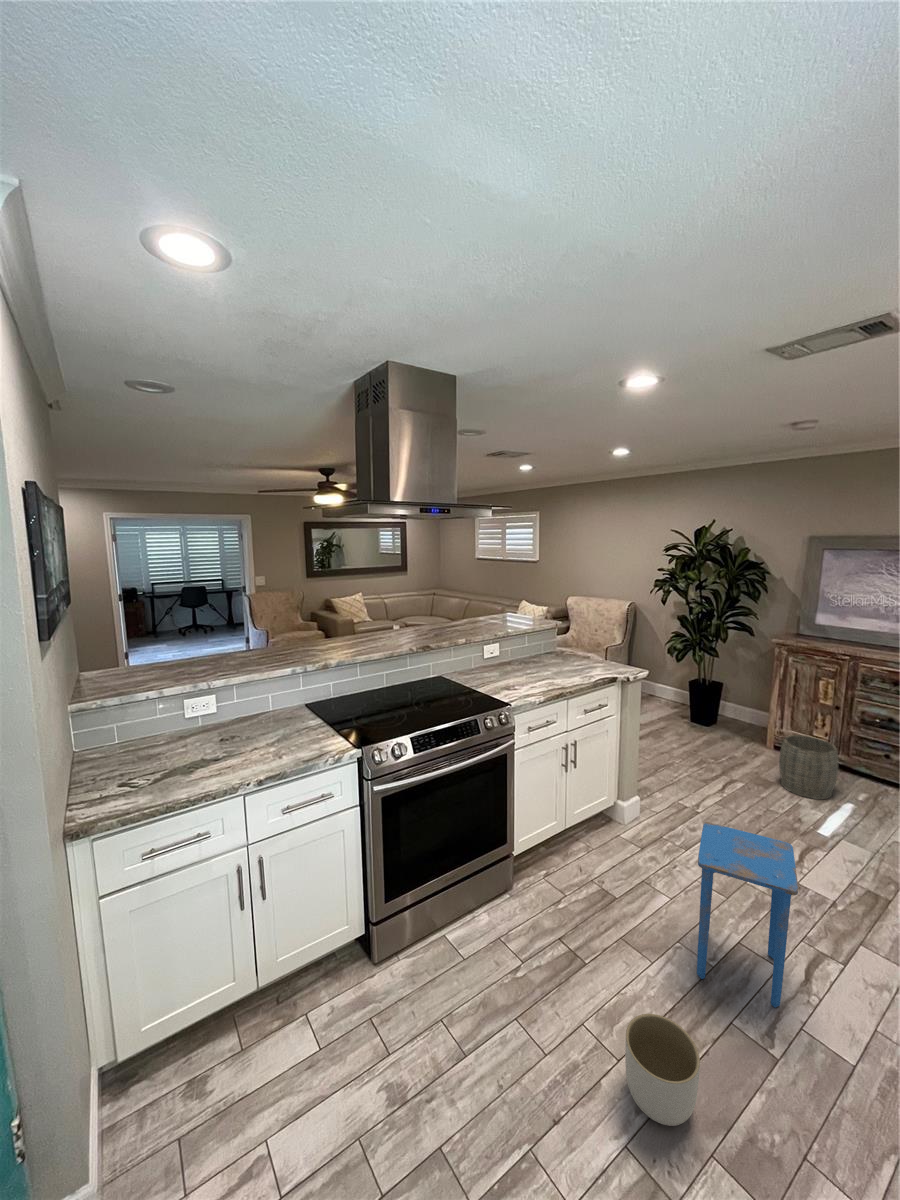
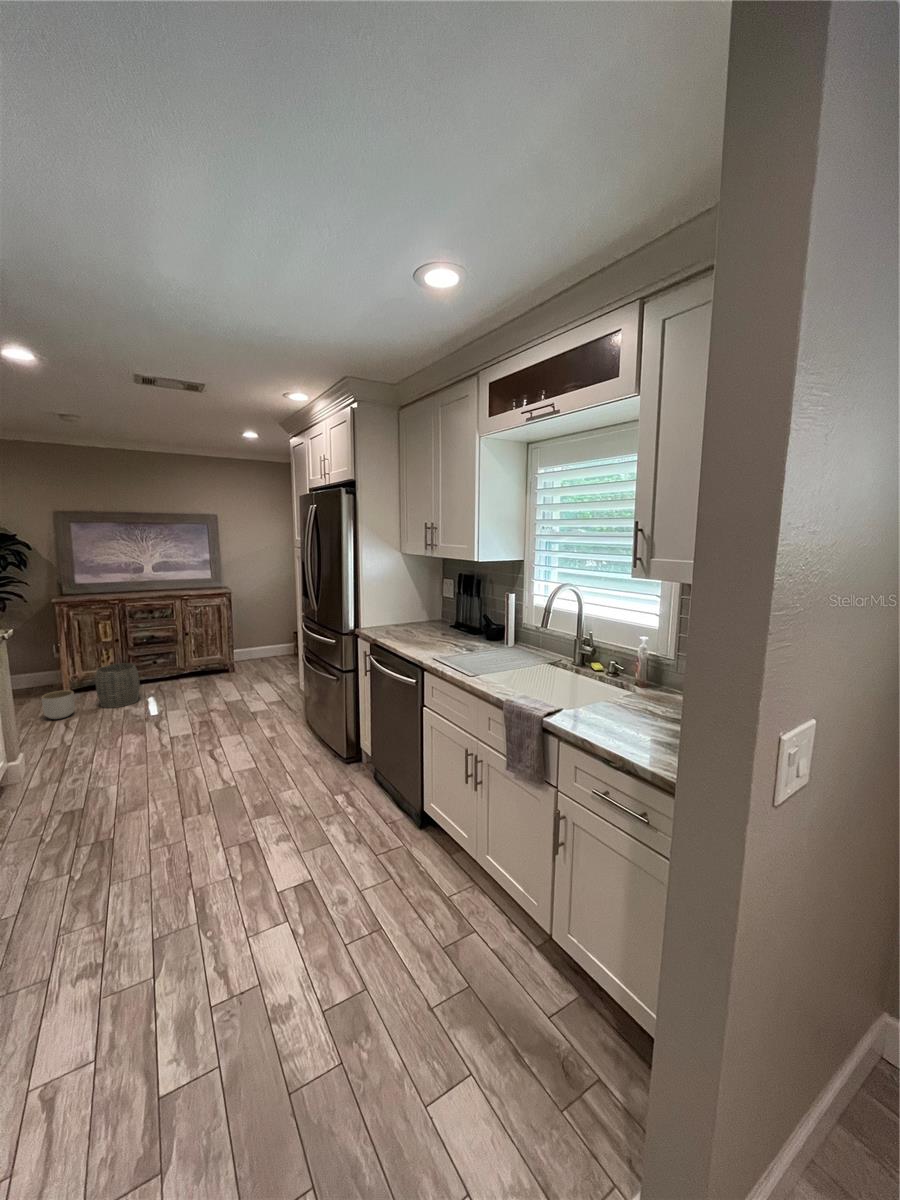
side table: present [697,822,798,1008] -> none [141,690,218,794]
planter: present [625,1014,700,1126] -> present [41,690,75,719]

